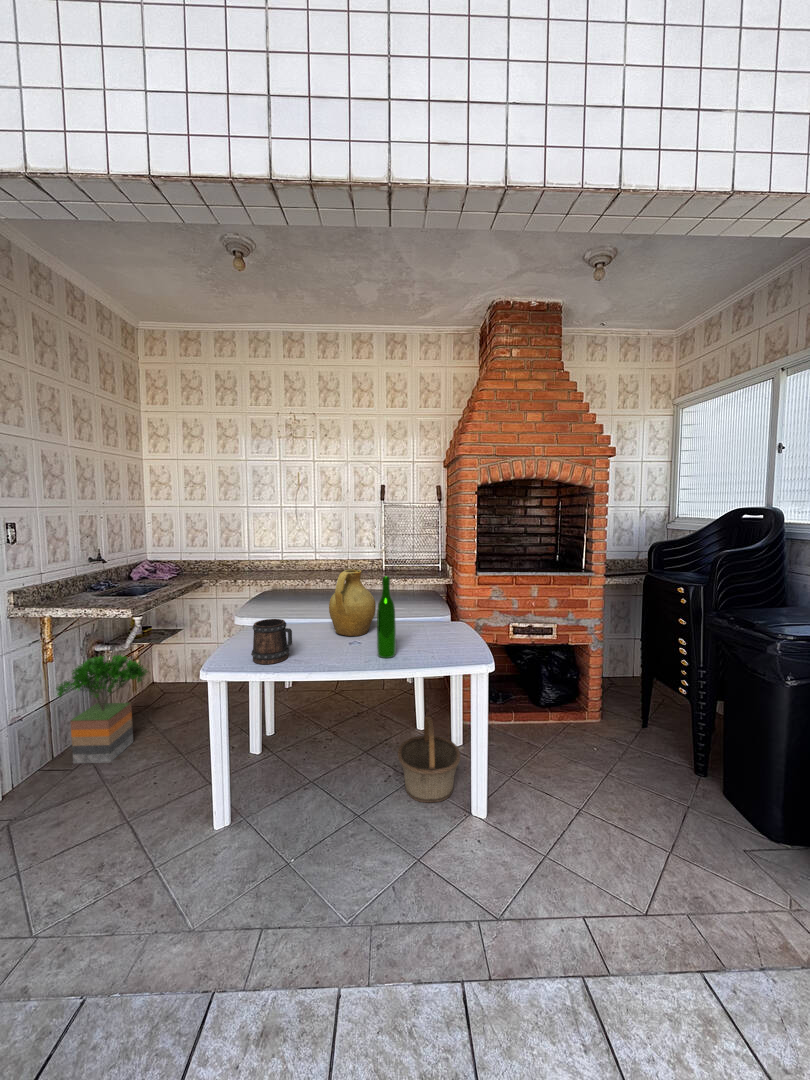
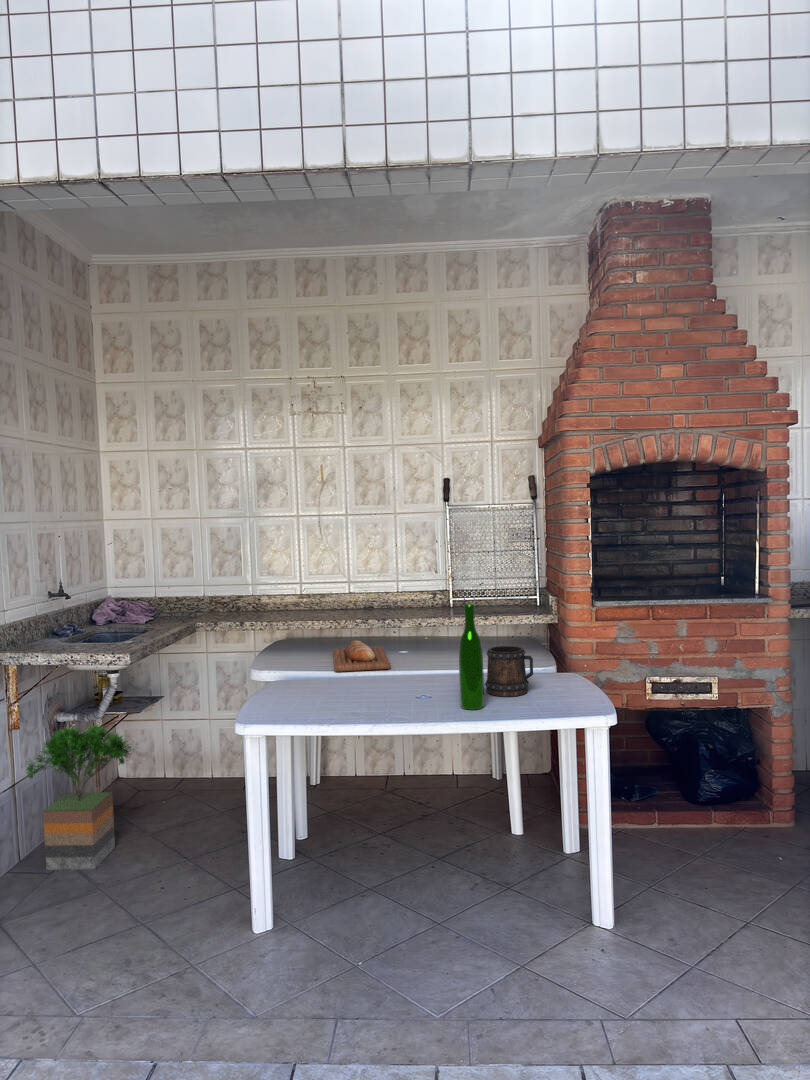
pitcher: present [329,569,376,636] -> none [389,599,452,688]
bread loaf: none [292,595,333,620] -> present [333,640,390,672]
beer mug: present [251,619,292,664] -> present [485,646,533,696]
basket: present [398,717,461,802] -> none [488,801,575,913]

